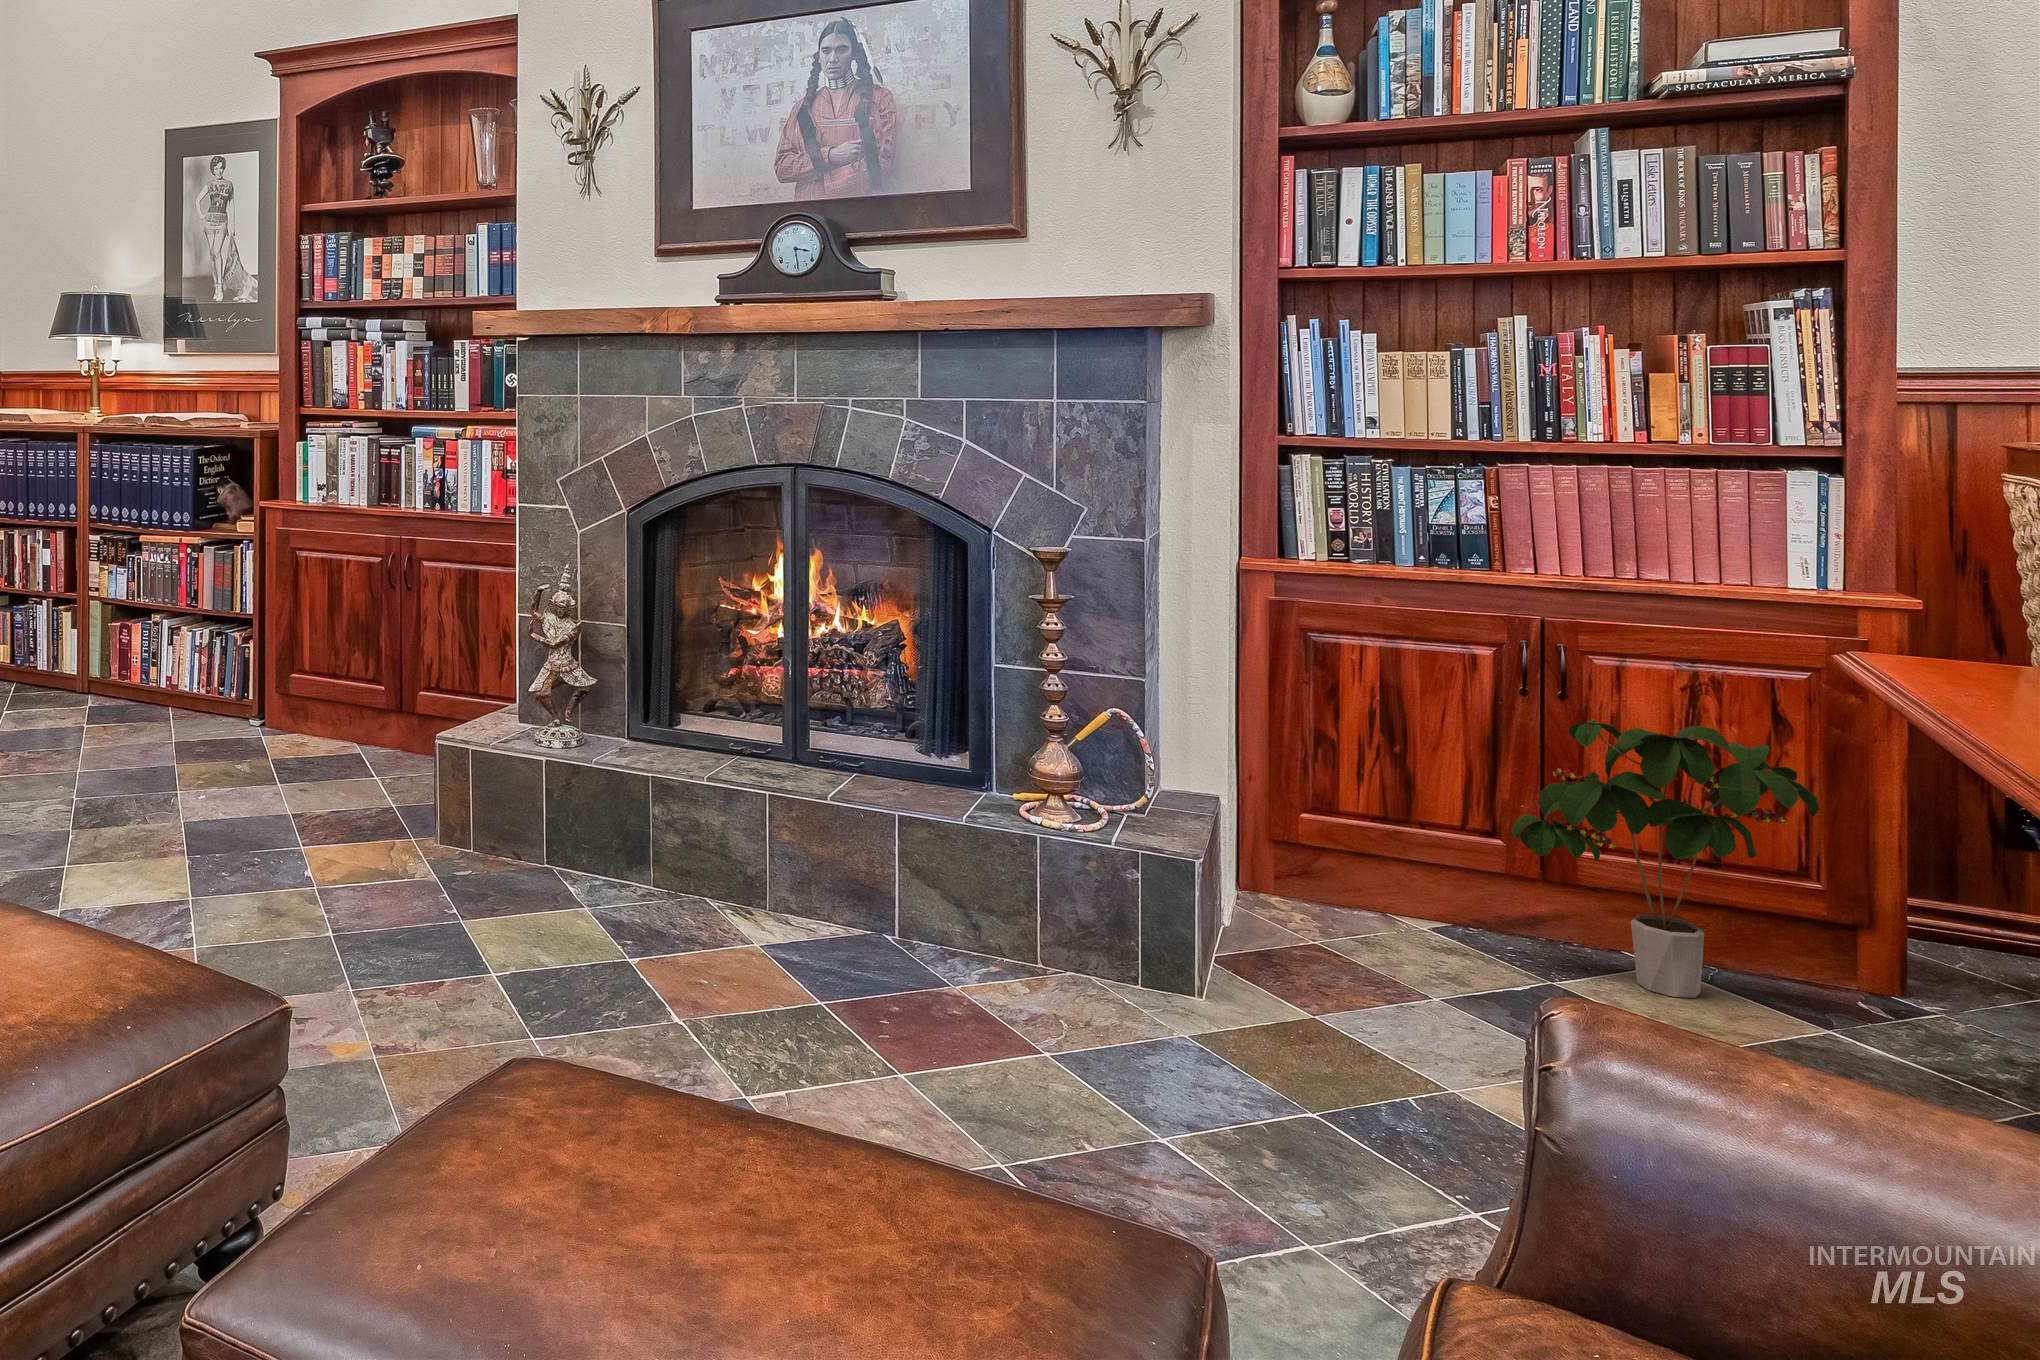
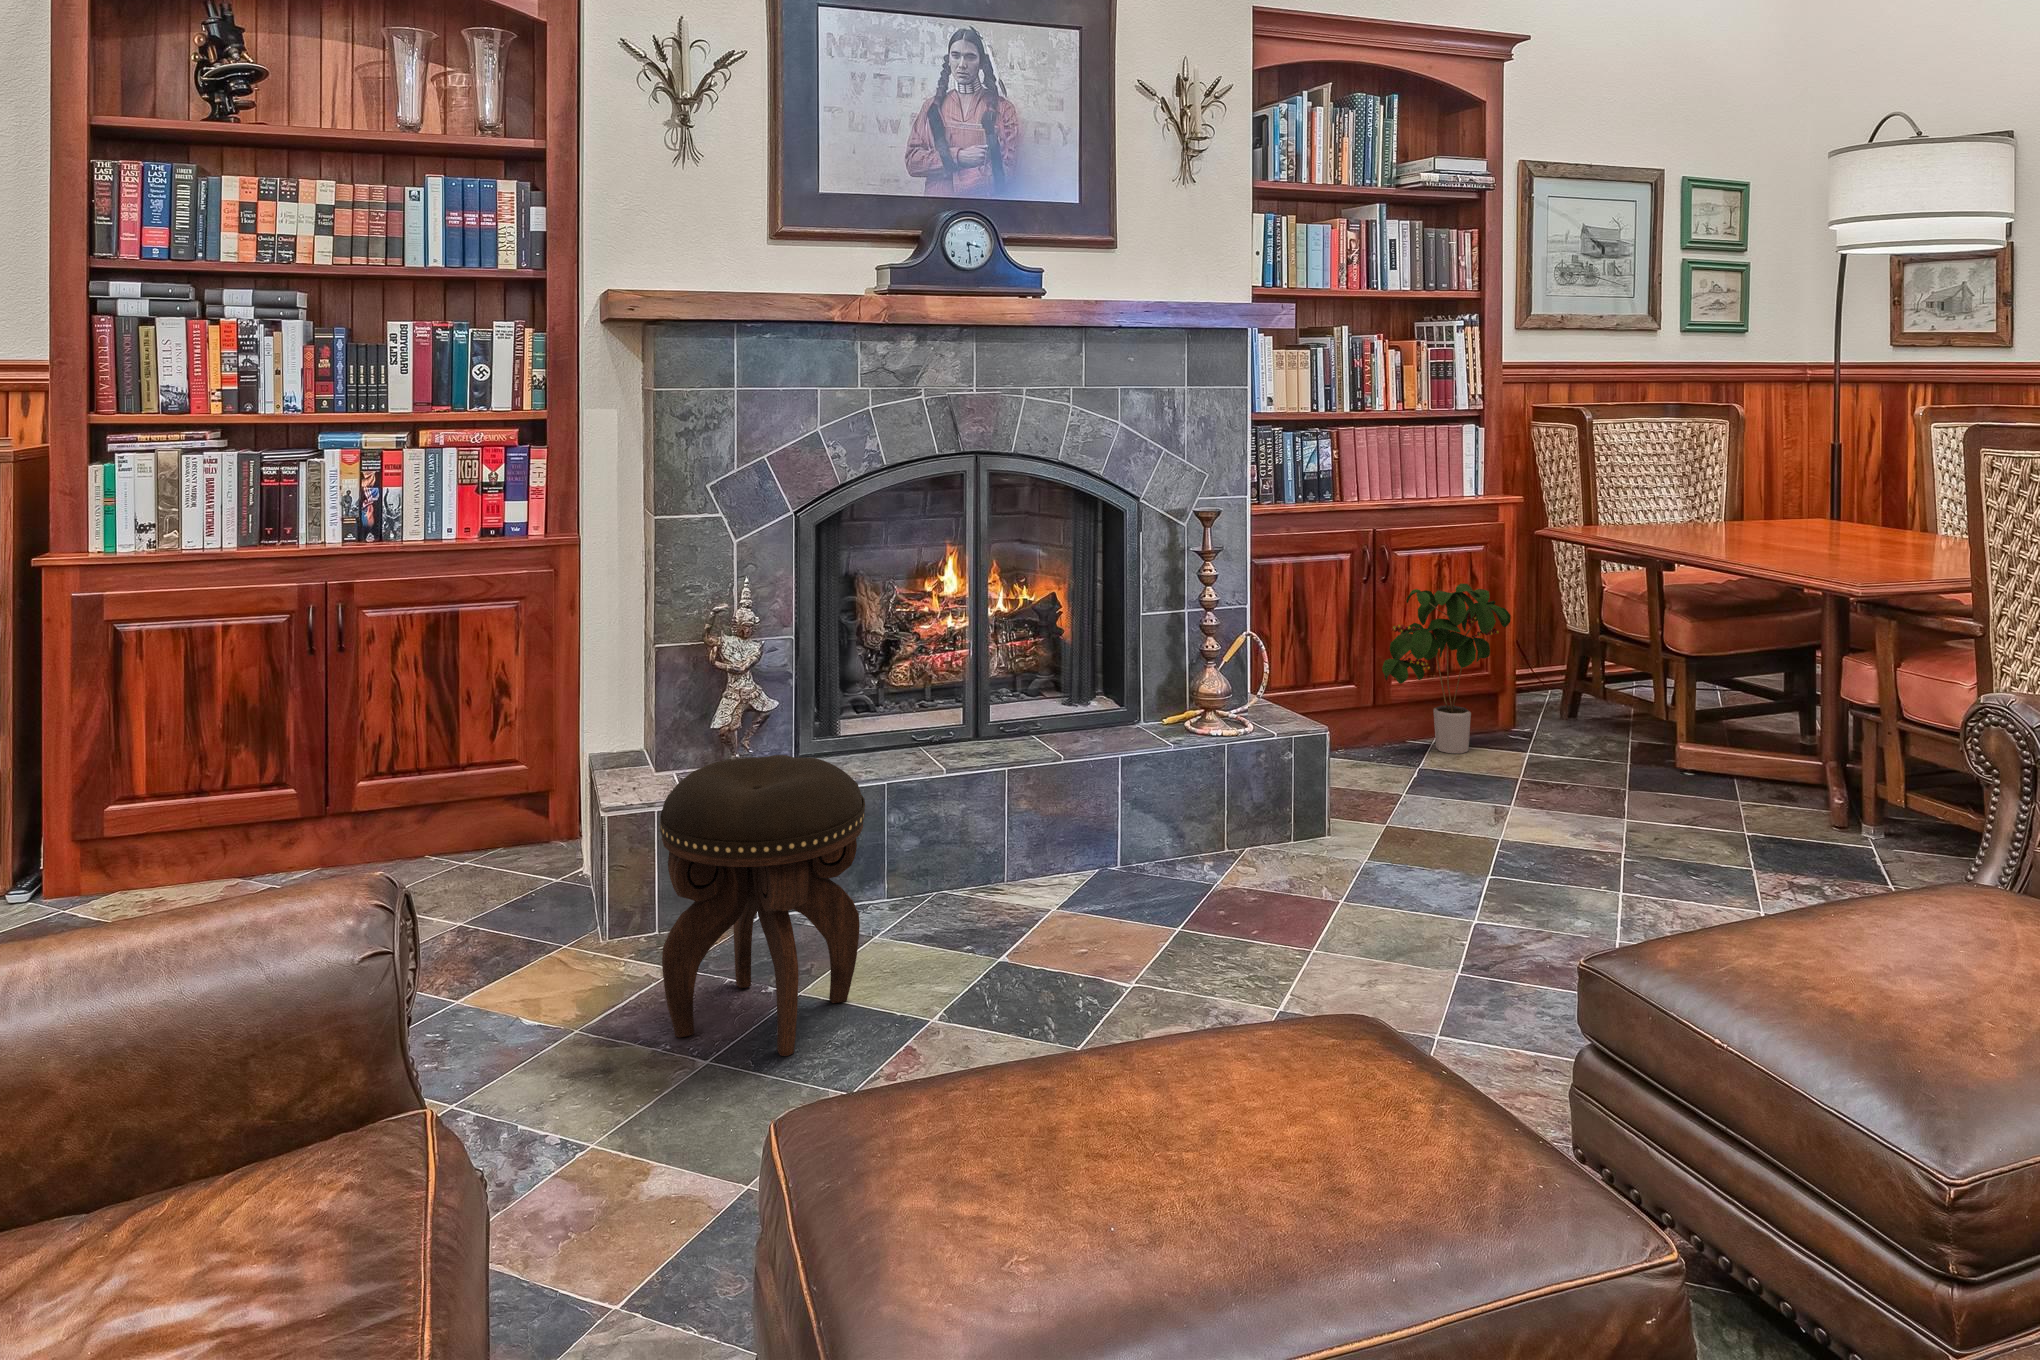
footstool: none [335,697,504,940] -> present [660,755,865,1056]

